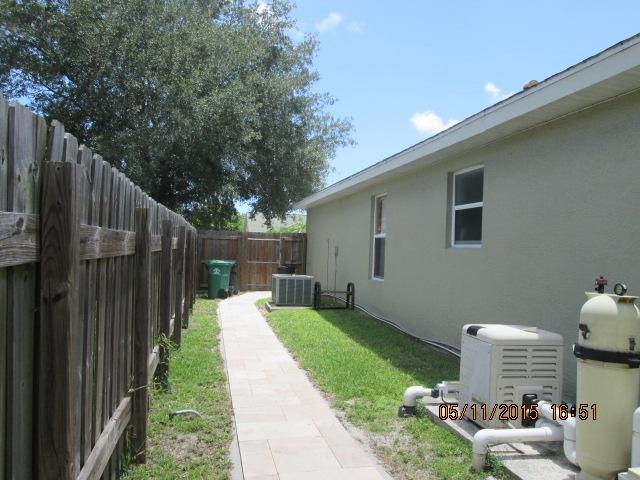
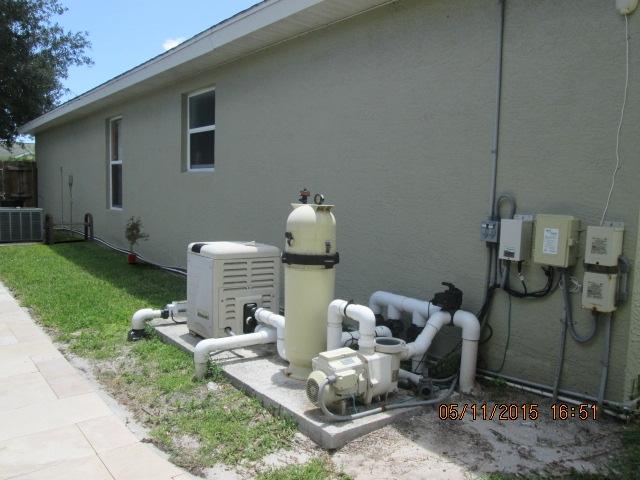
potted tree: none [385,288,411,335] -> present [125,216,149,263]

